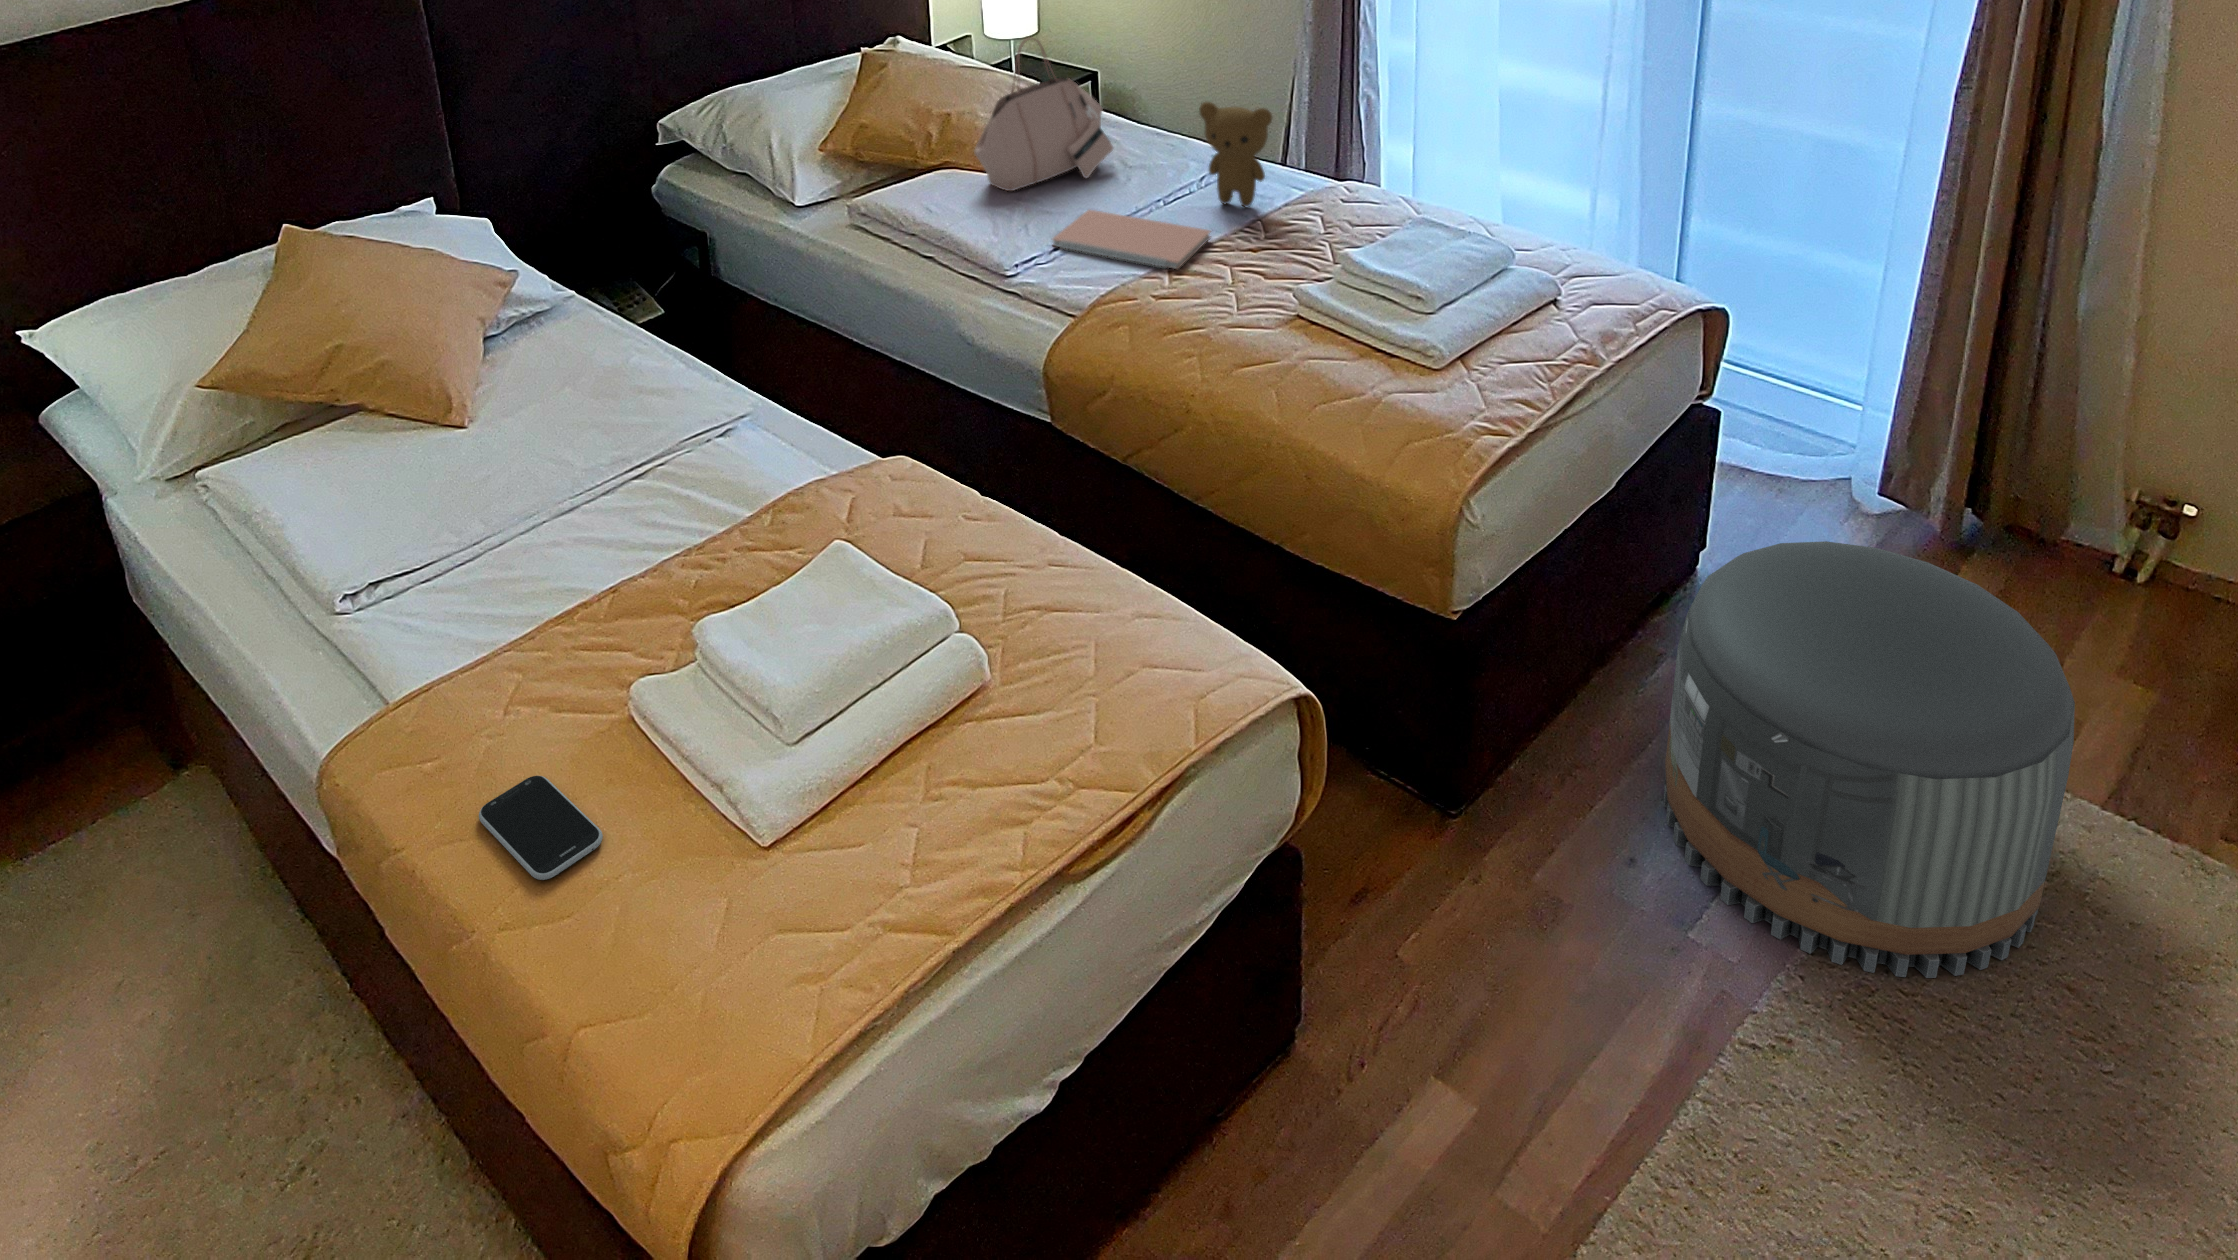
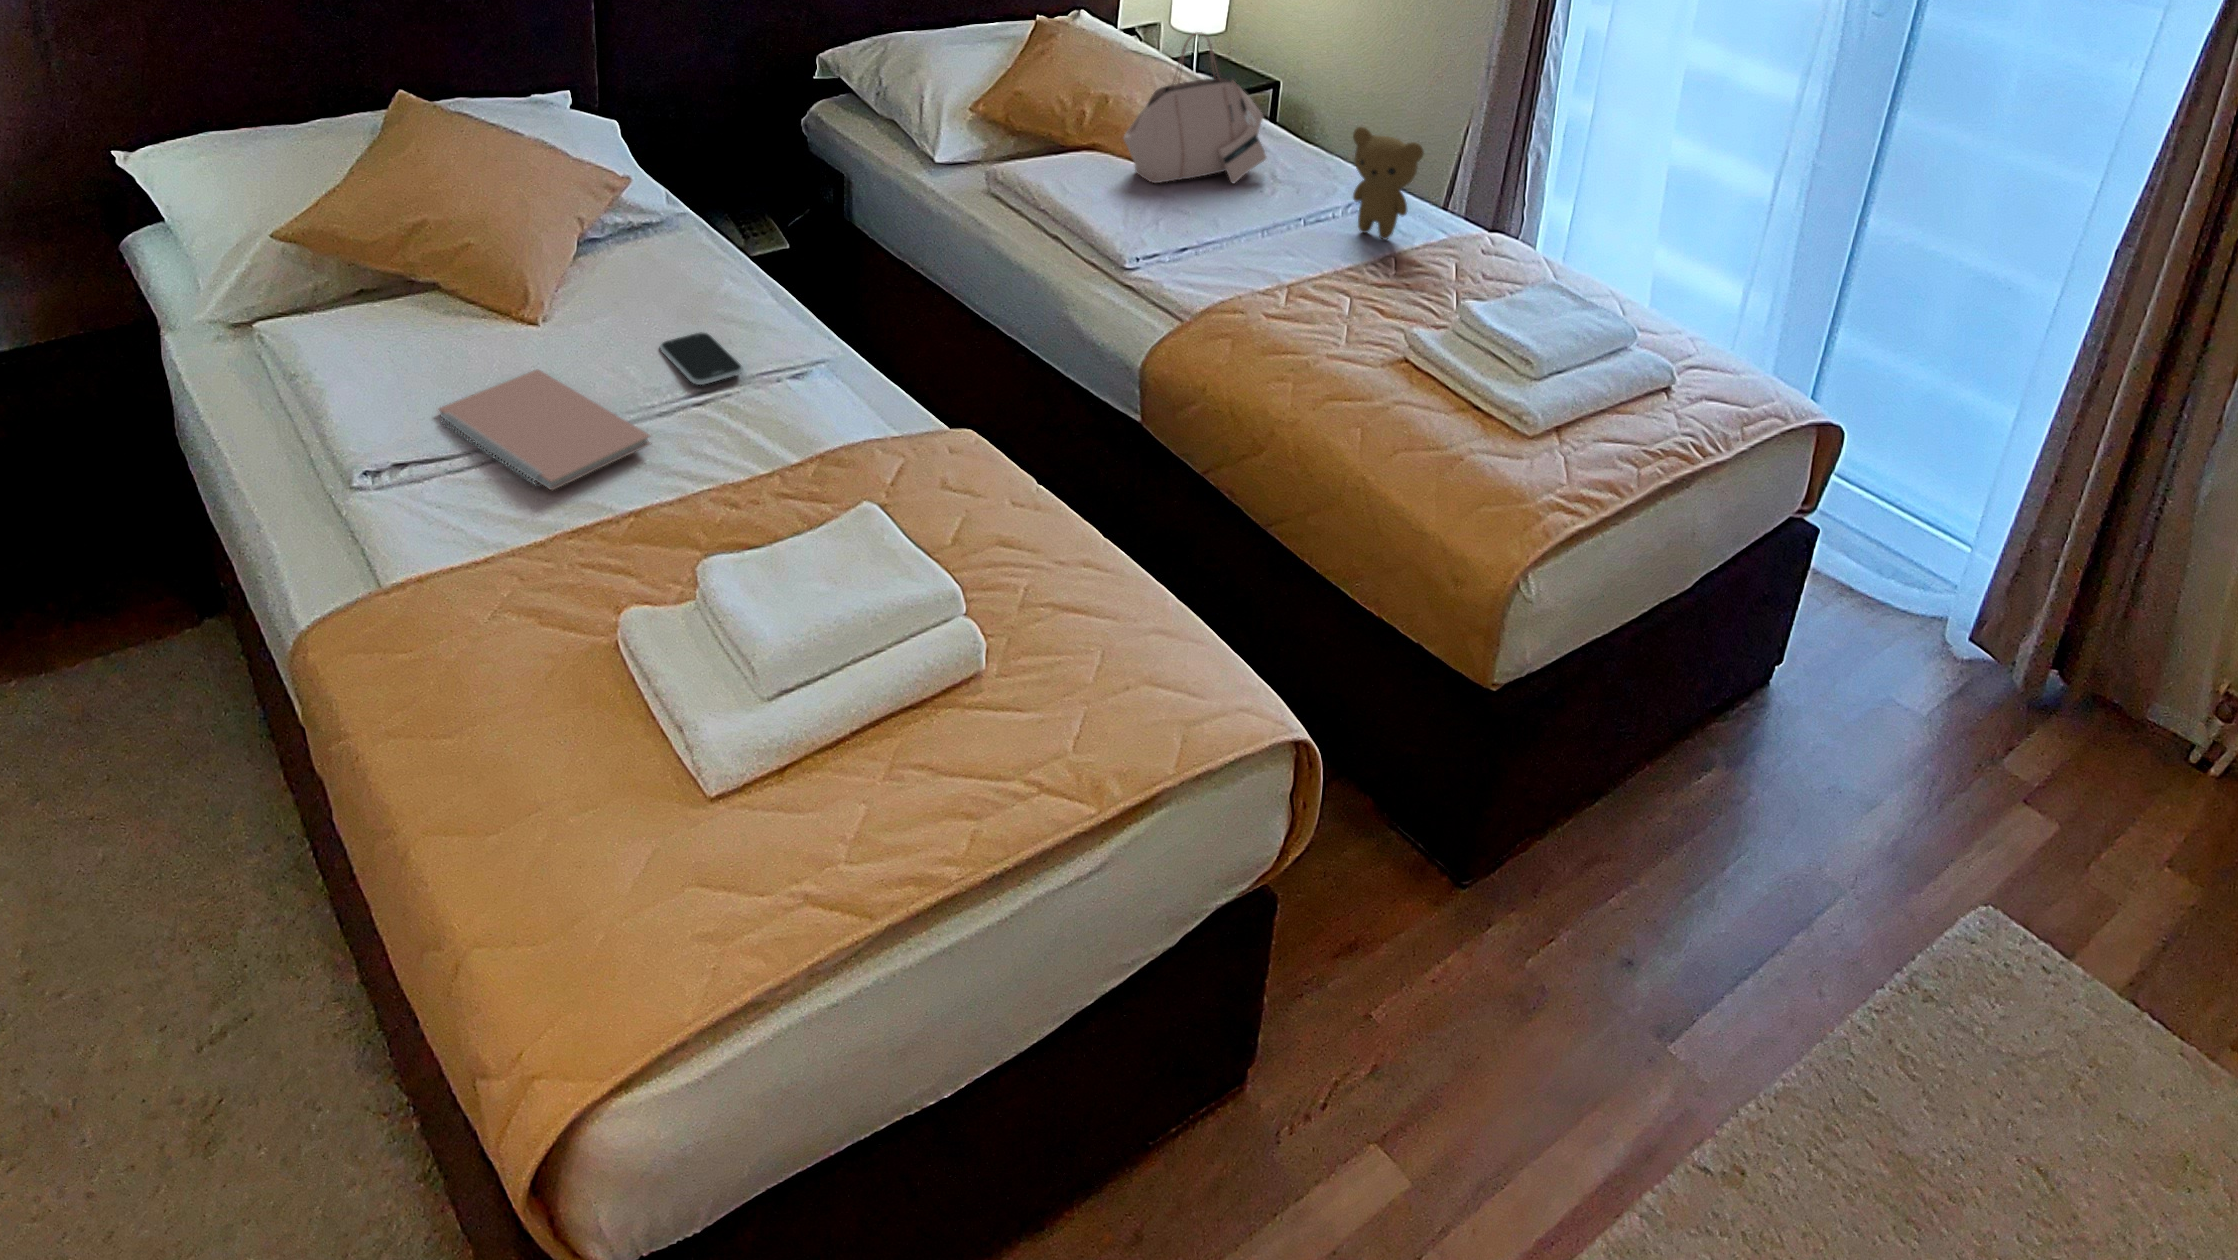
notebook: present [1053,210,1211,269] -> present [439,369,650,491]
pouf: present [1663,541,2075,978] -> none [1673,671,2099,1137]
smartphone: present [479,776,603,880] -> present [660,333,743,385]

